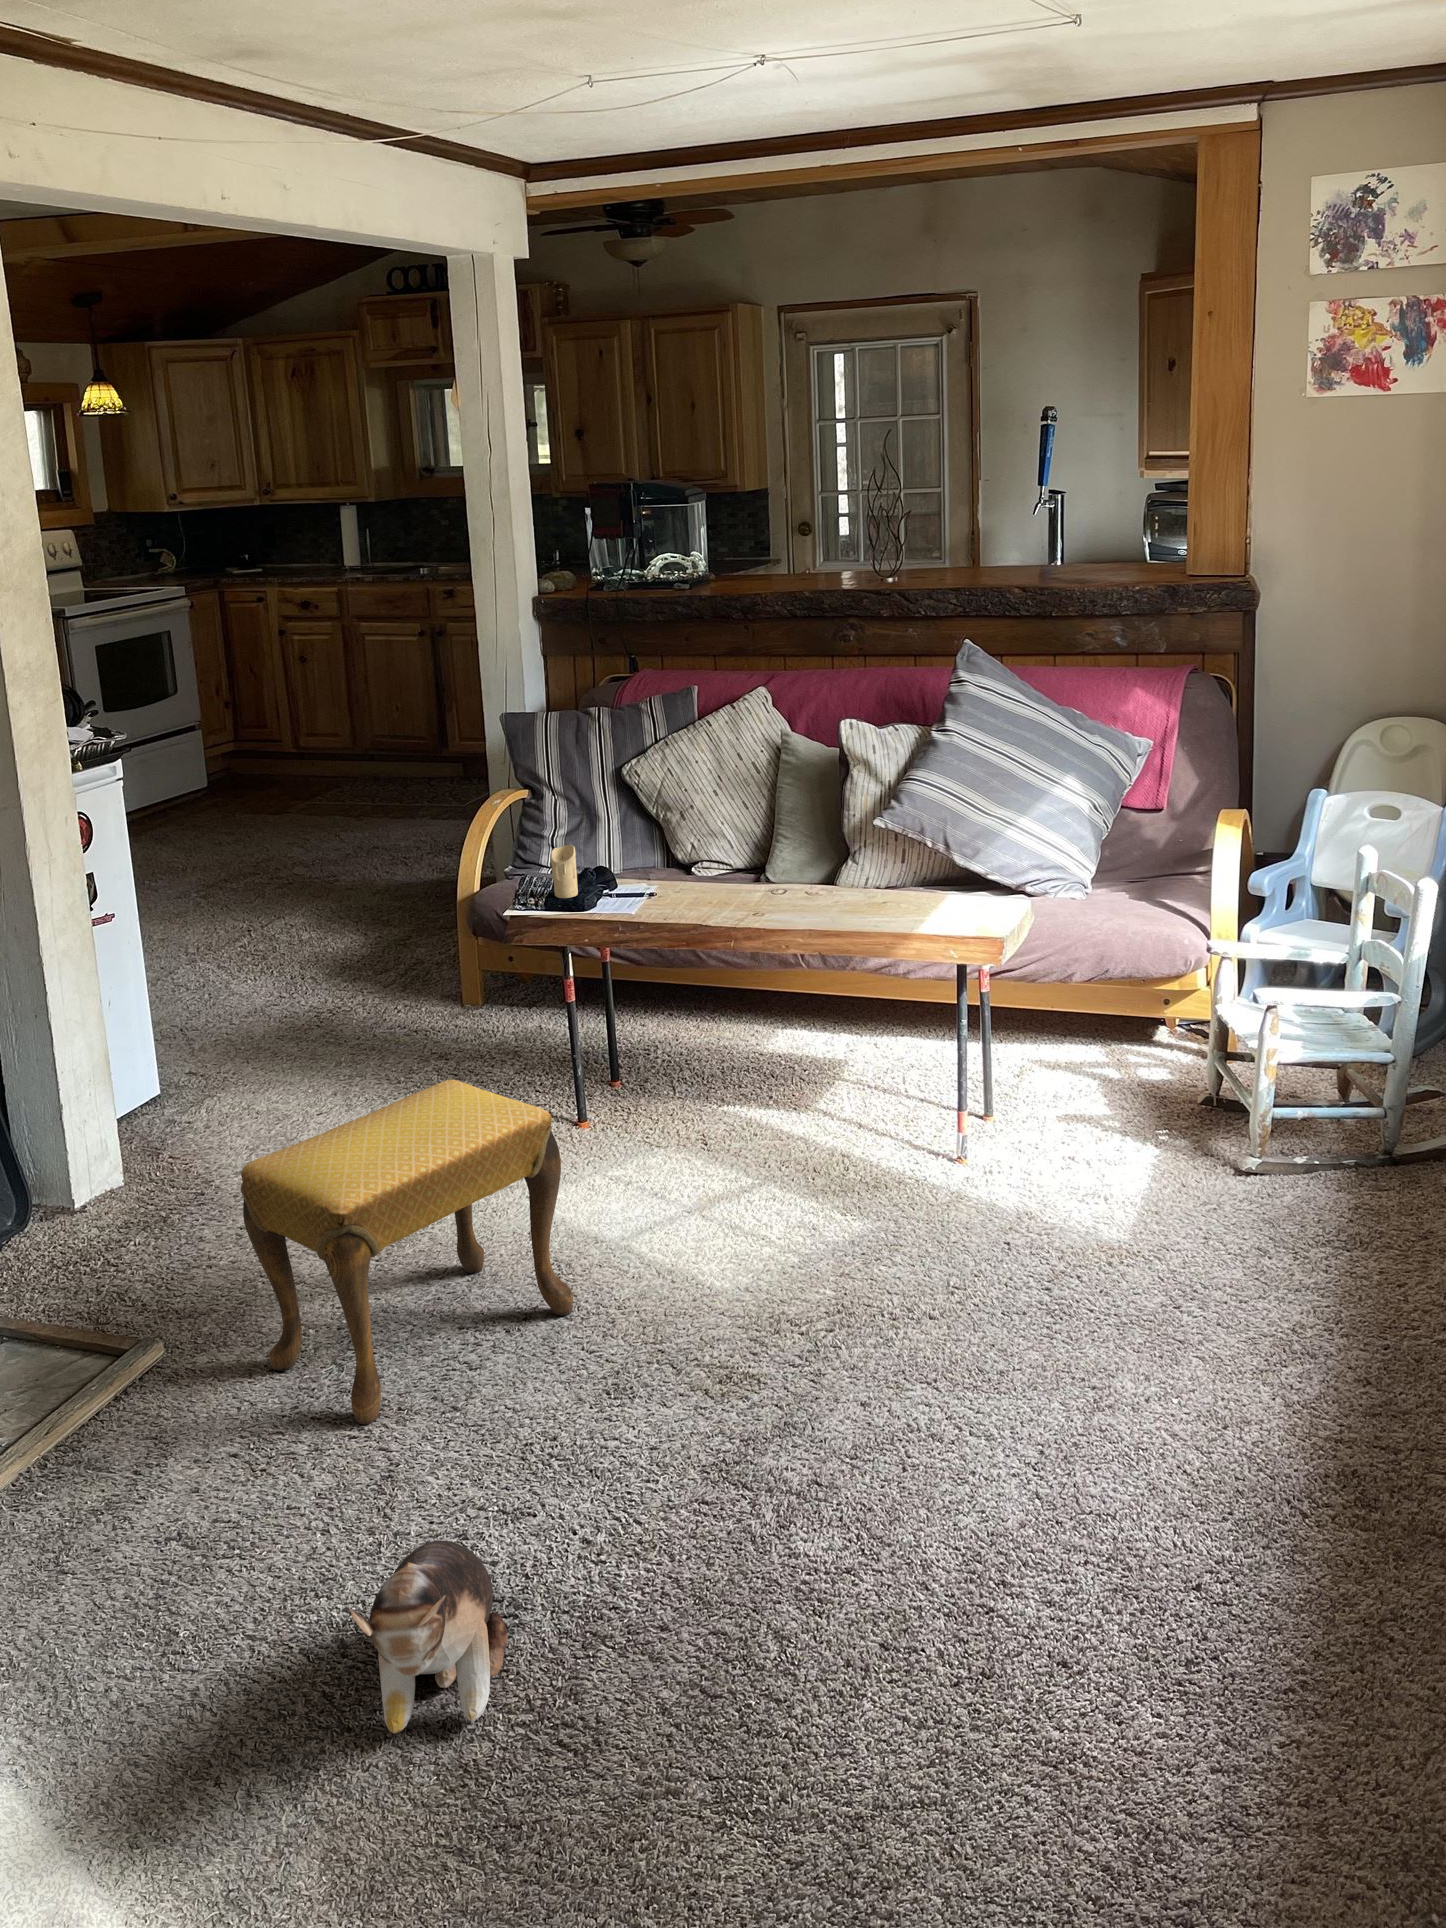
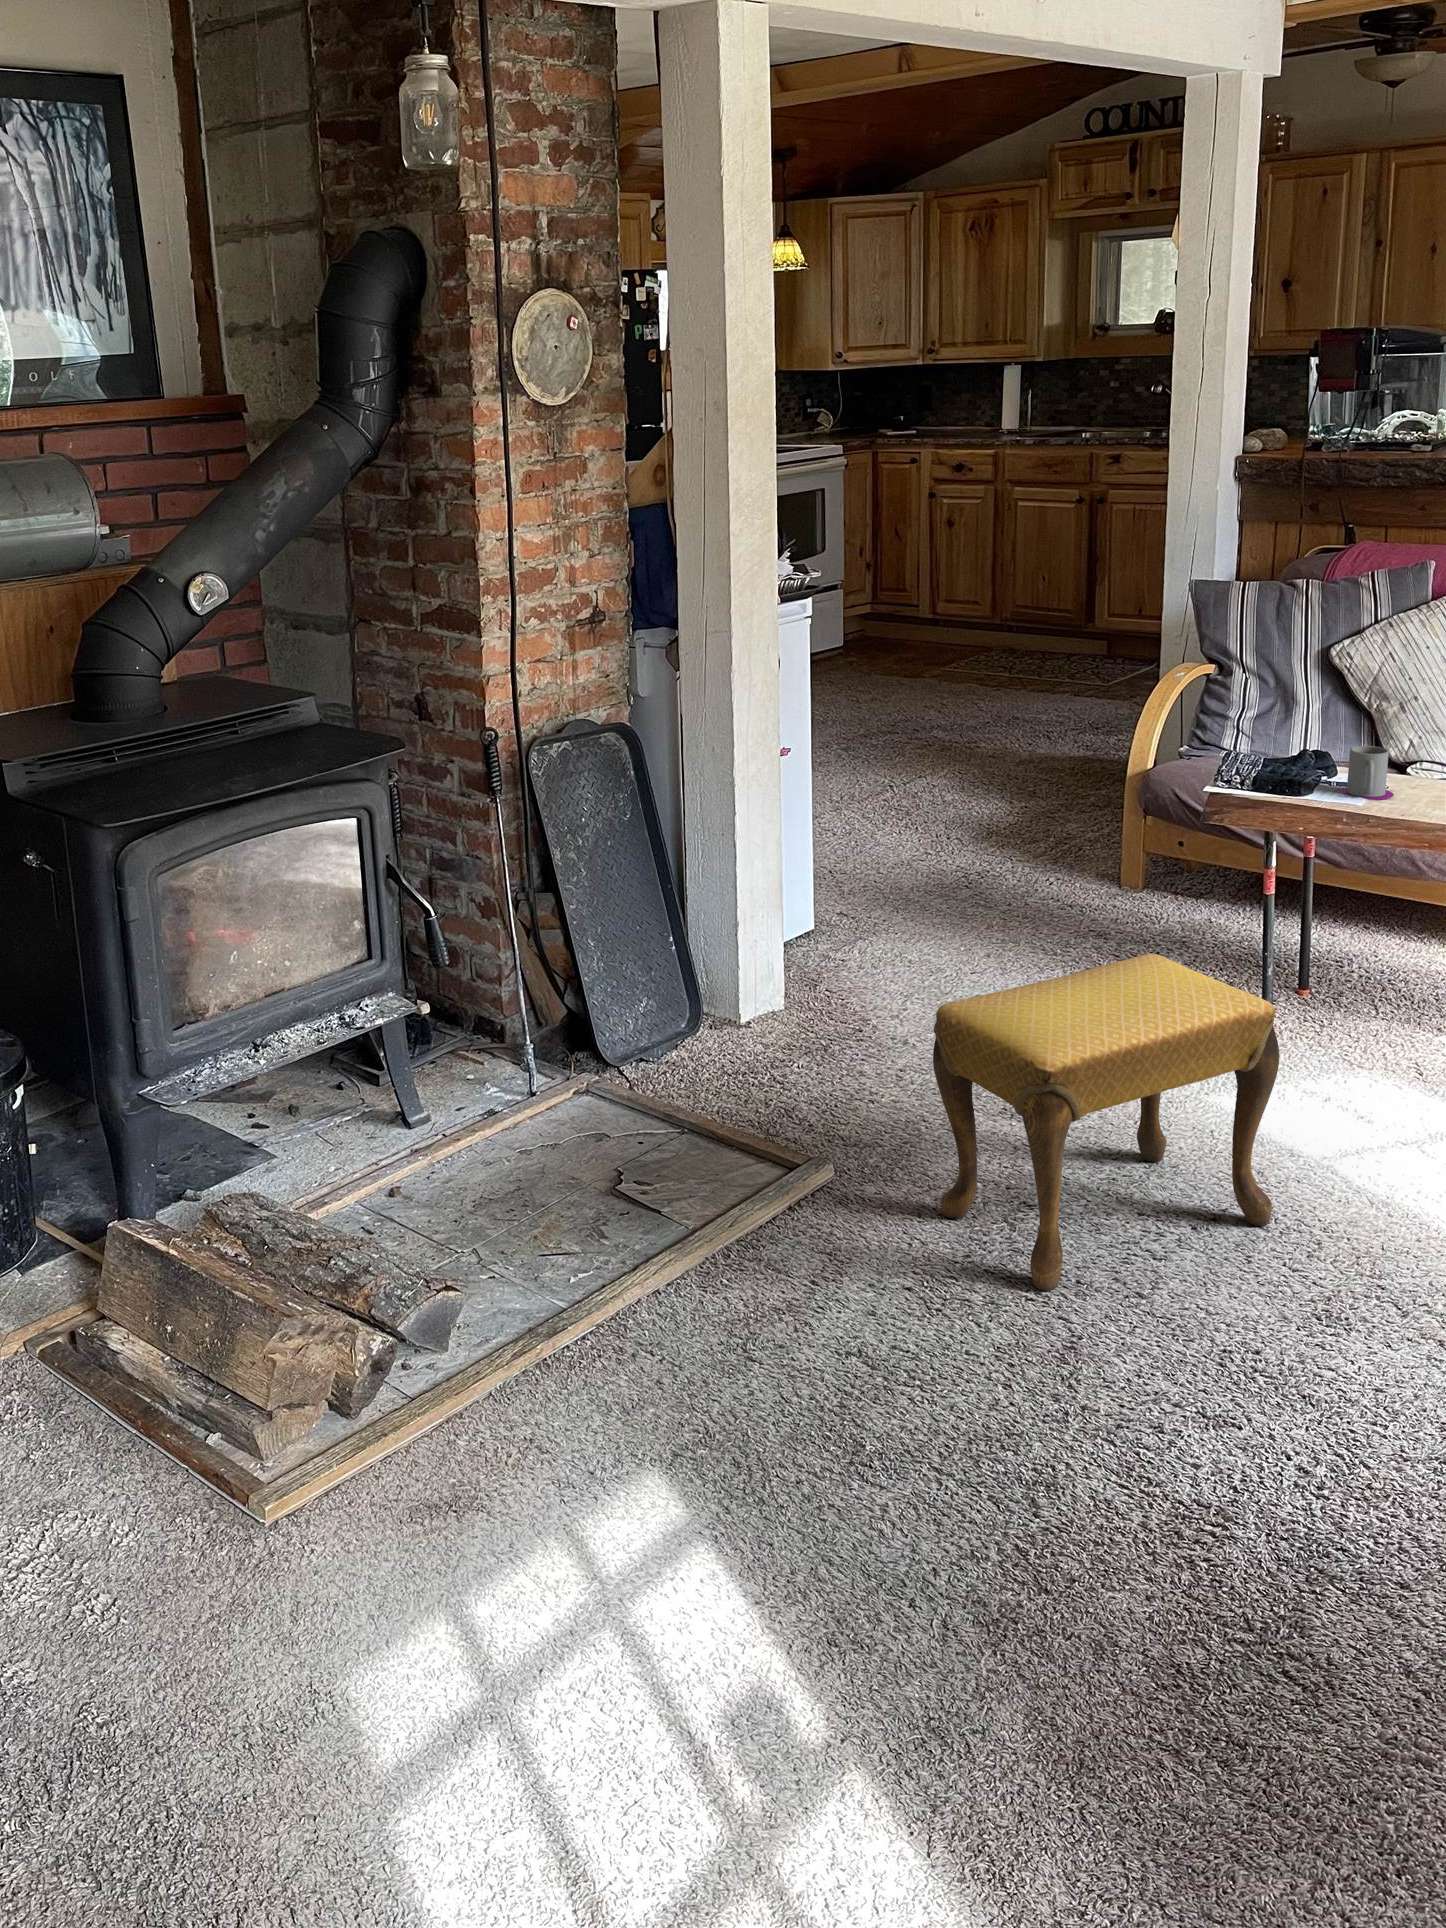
candle: present [550,845,578,898] -> none [1260,723,1291,782]
mug: none [620,858,665,906] -> present [1339,746,1394,800]
plush toy: present [350,1541,508,1734] -> none [1078,1426,1220,1623]

